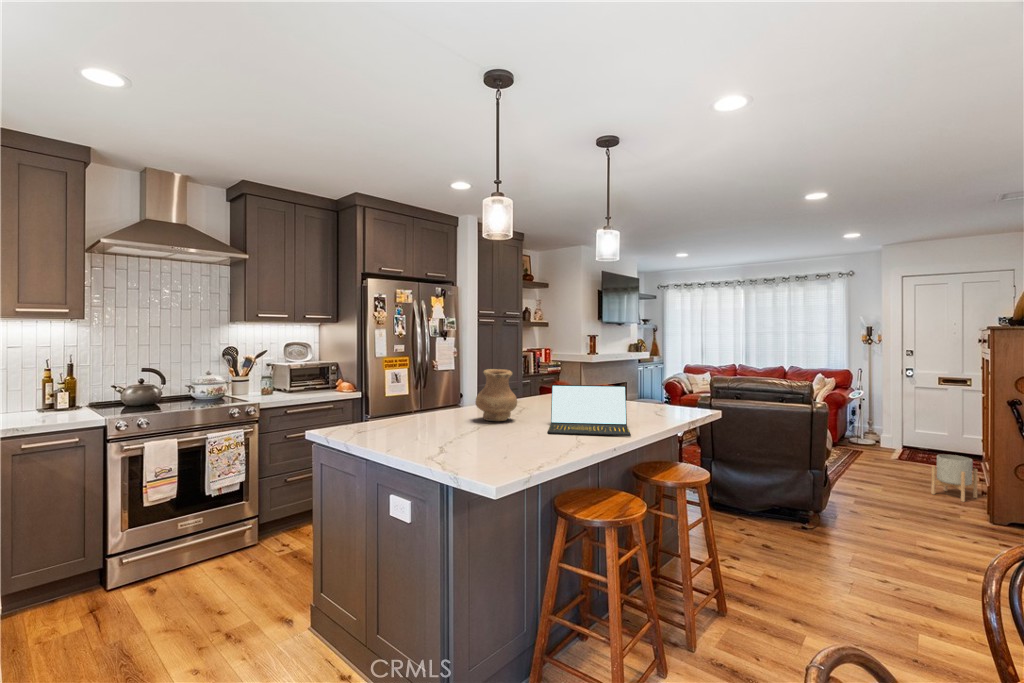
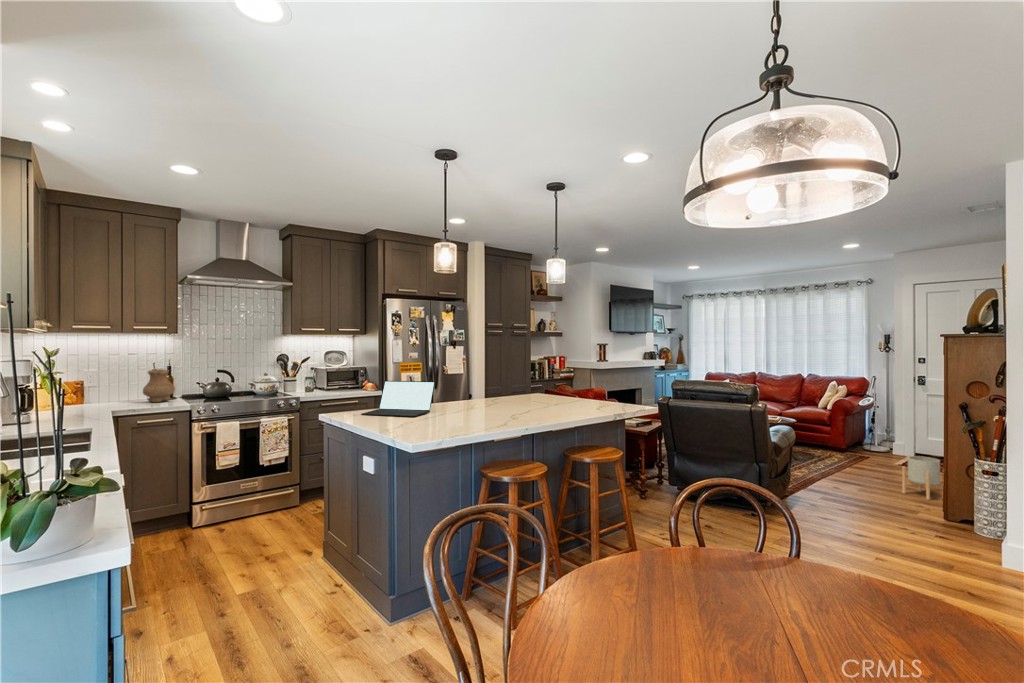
vase: present [475,369,517,421] -> present [143,369,175,402]
laptop: present [548,385,631,436] -> present [361,381,435,417]

